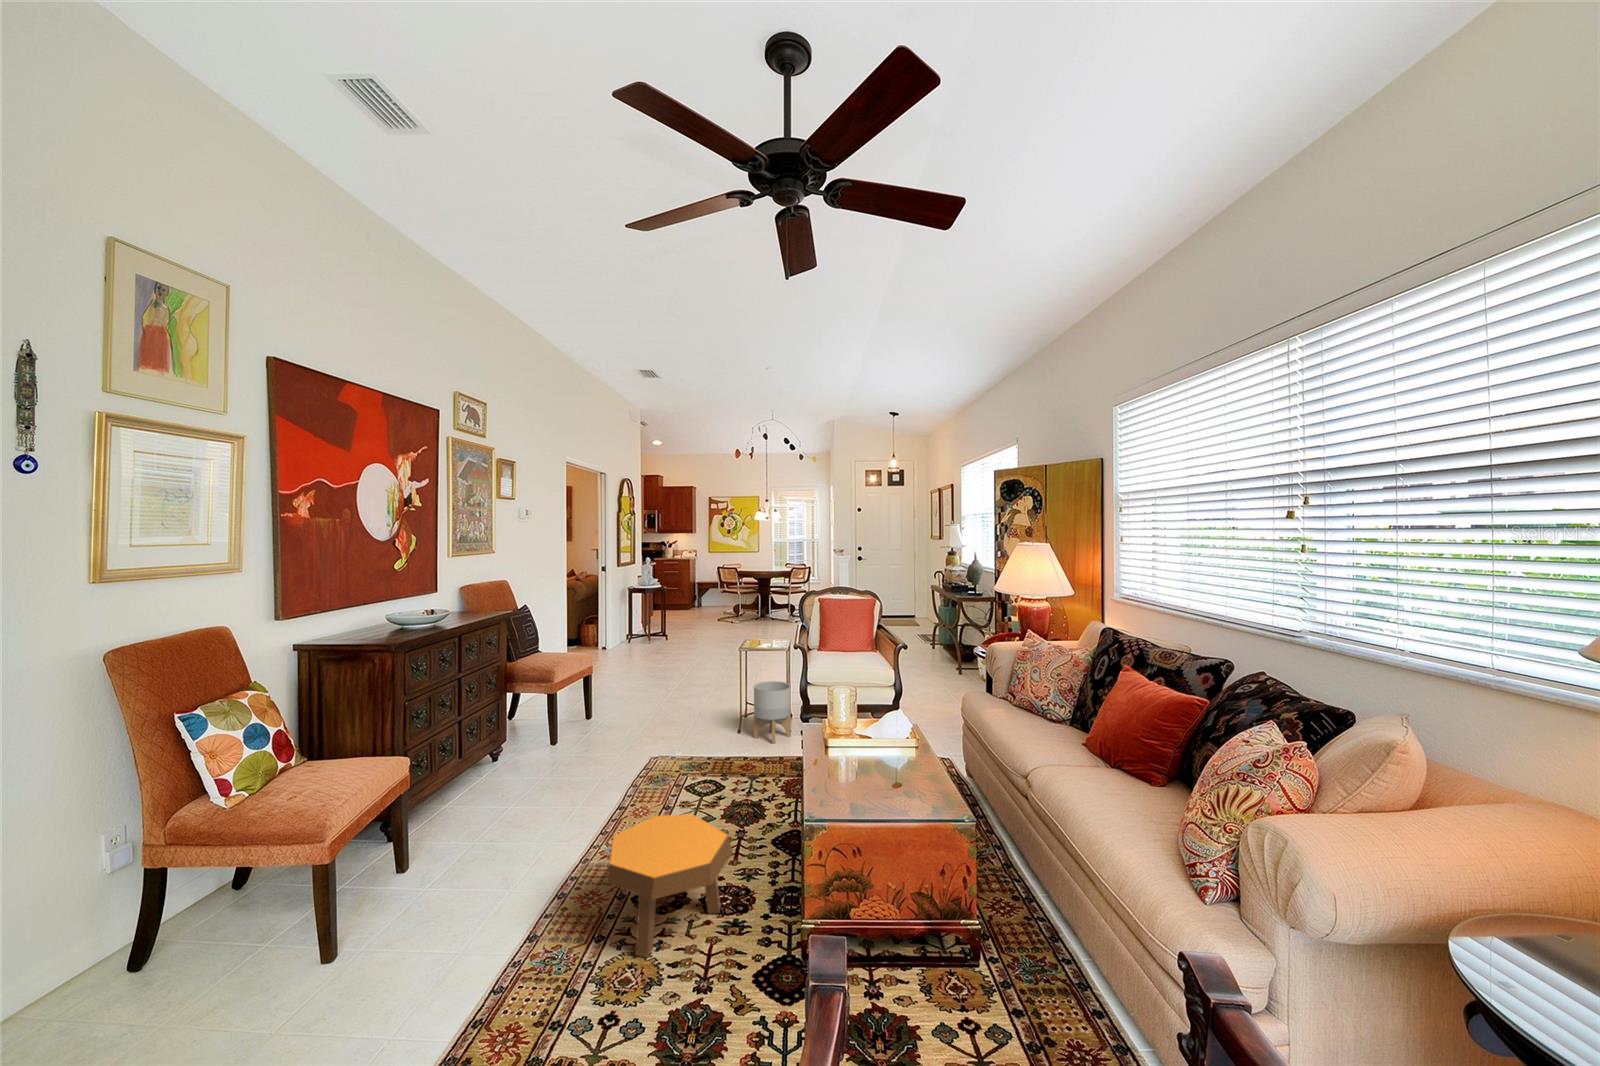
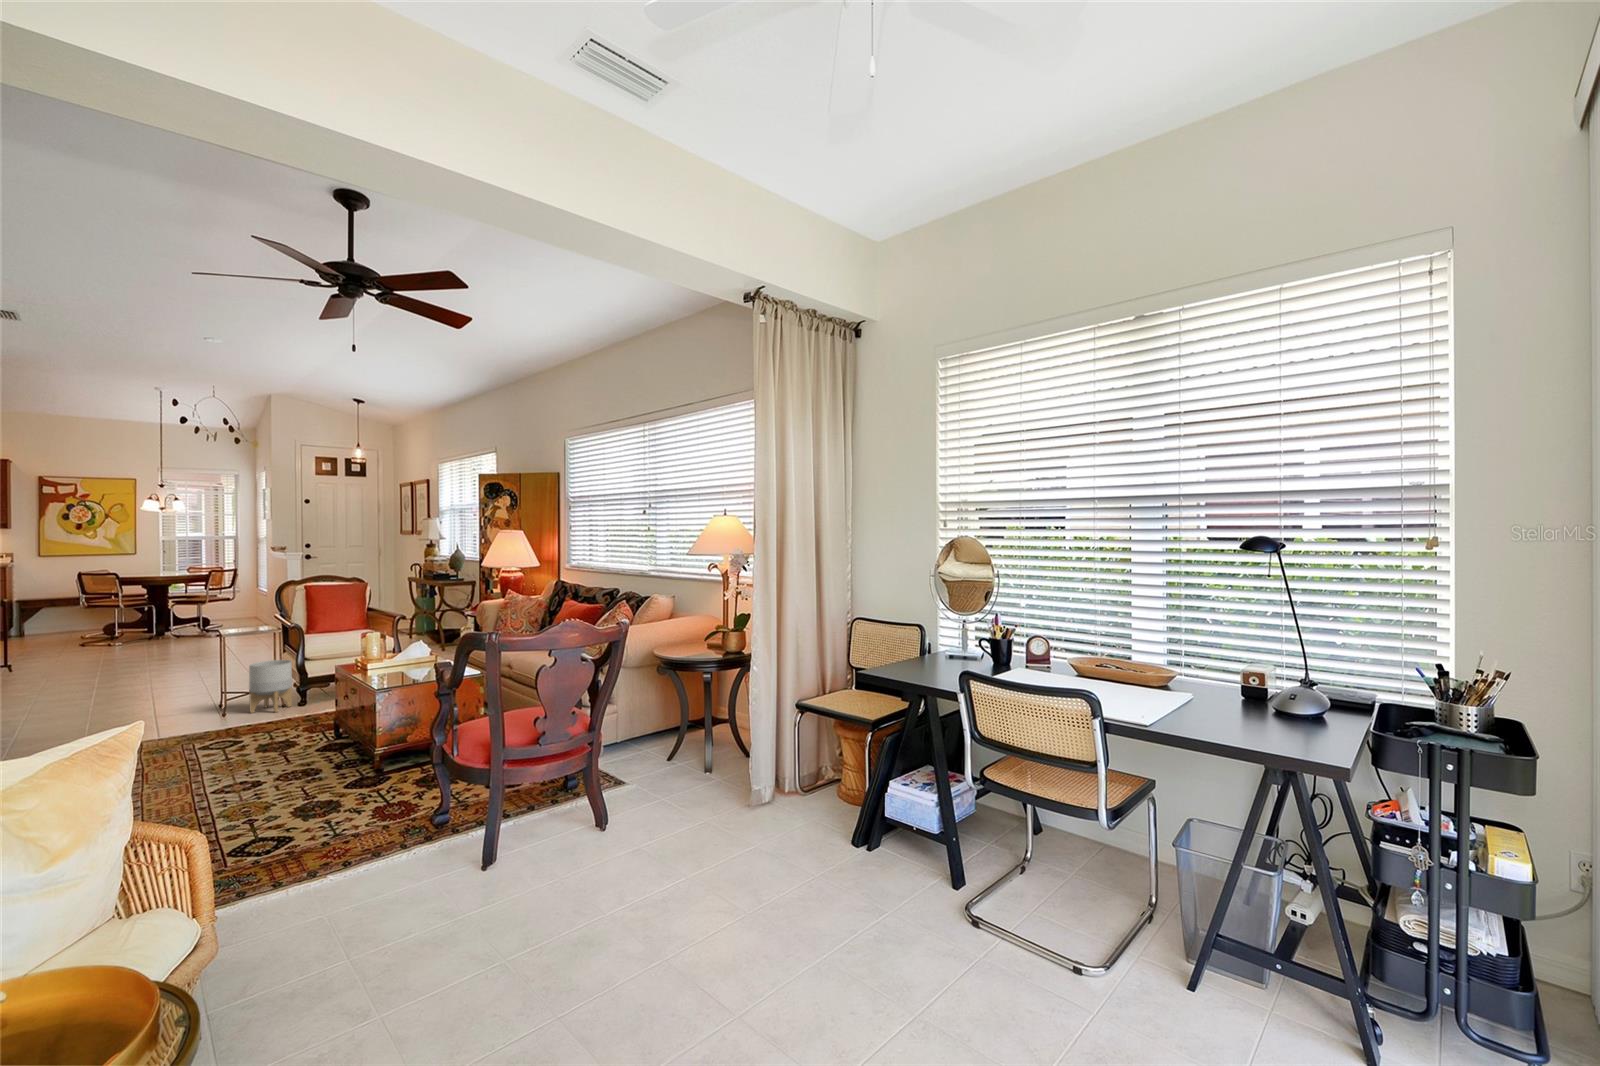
footstool: present [606,814,733,957] -> none [205,724,314,799]

